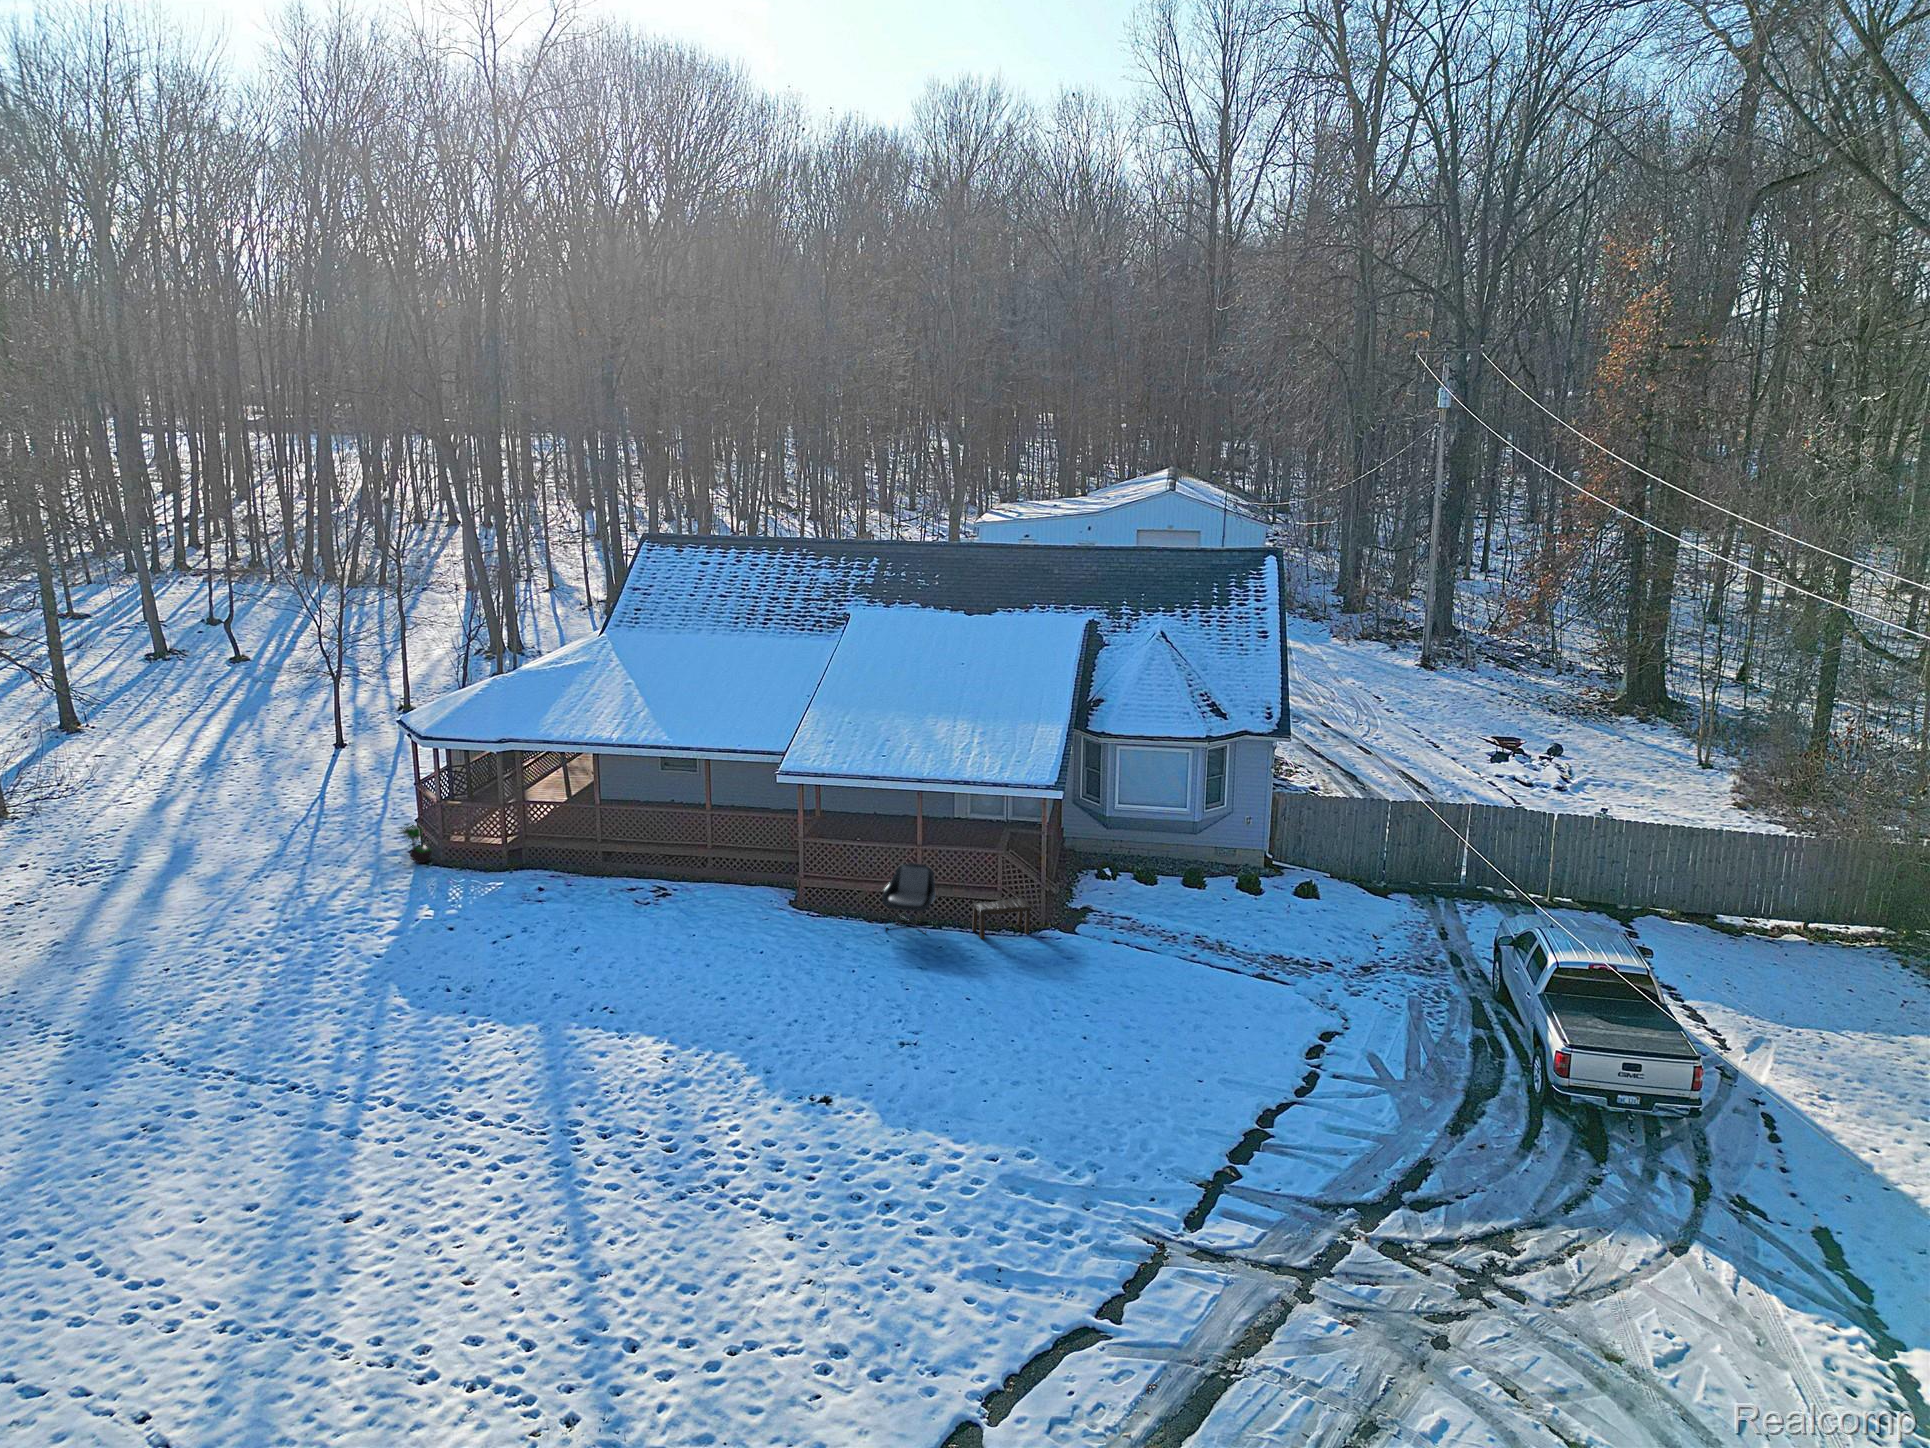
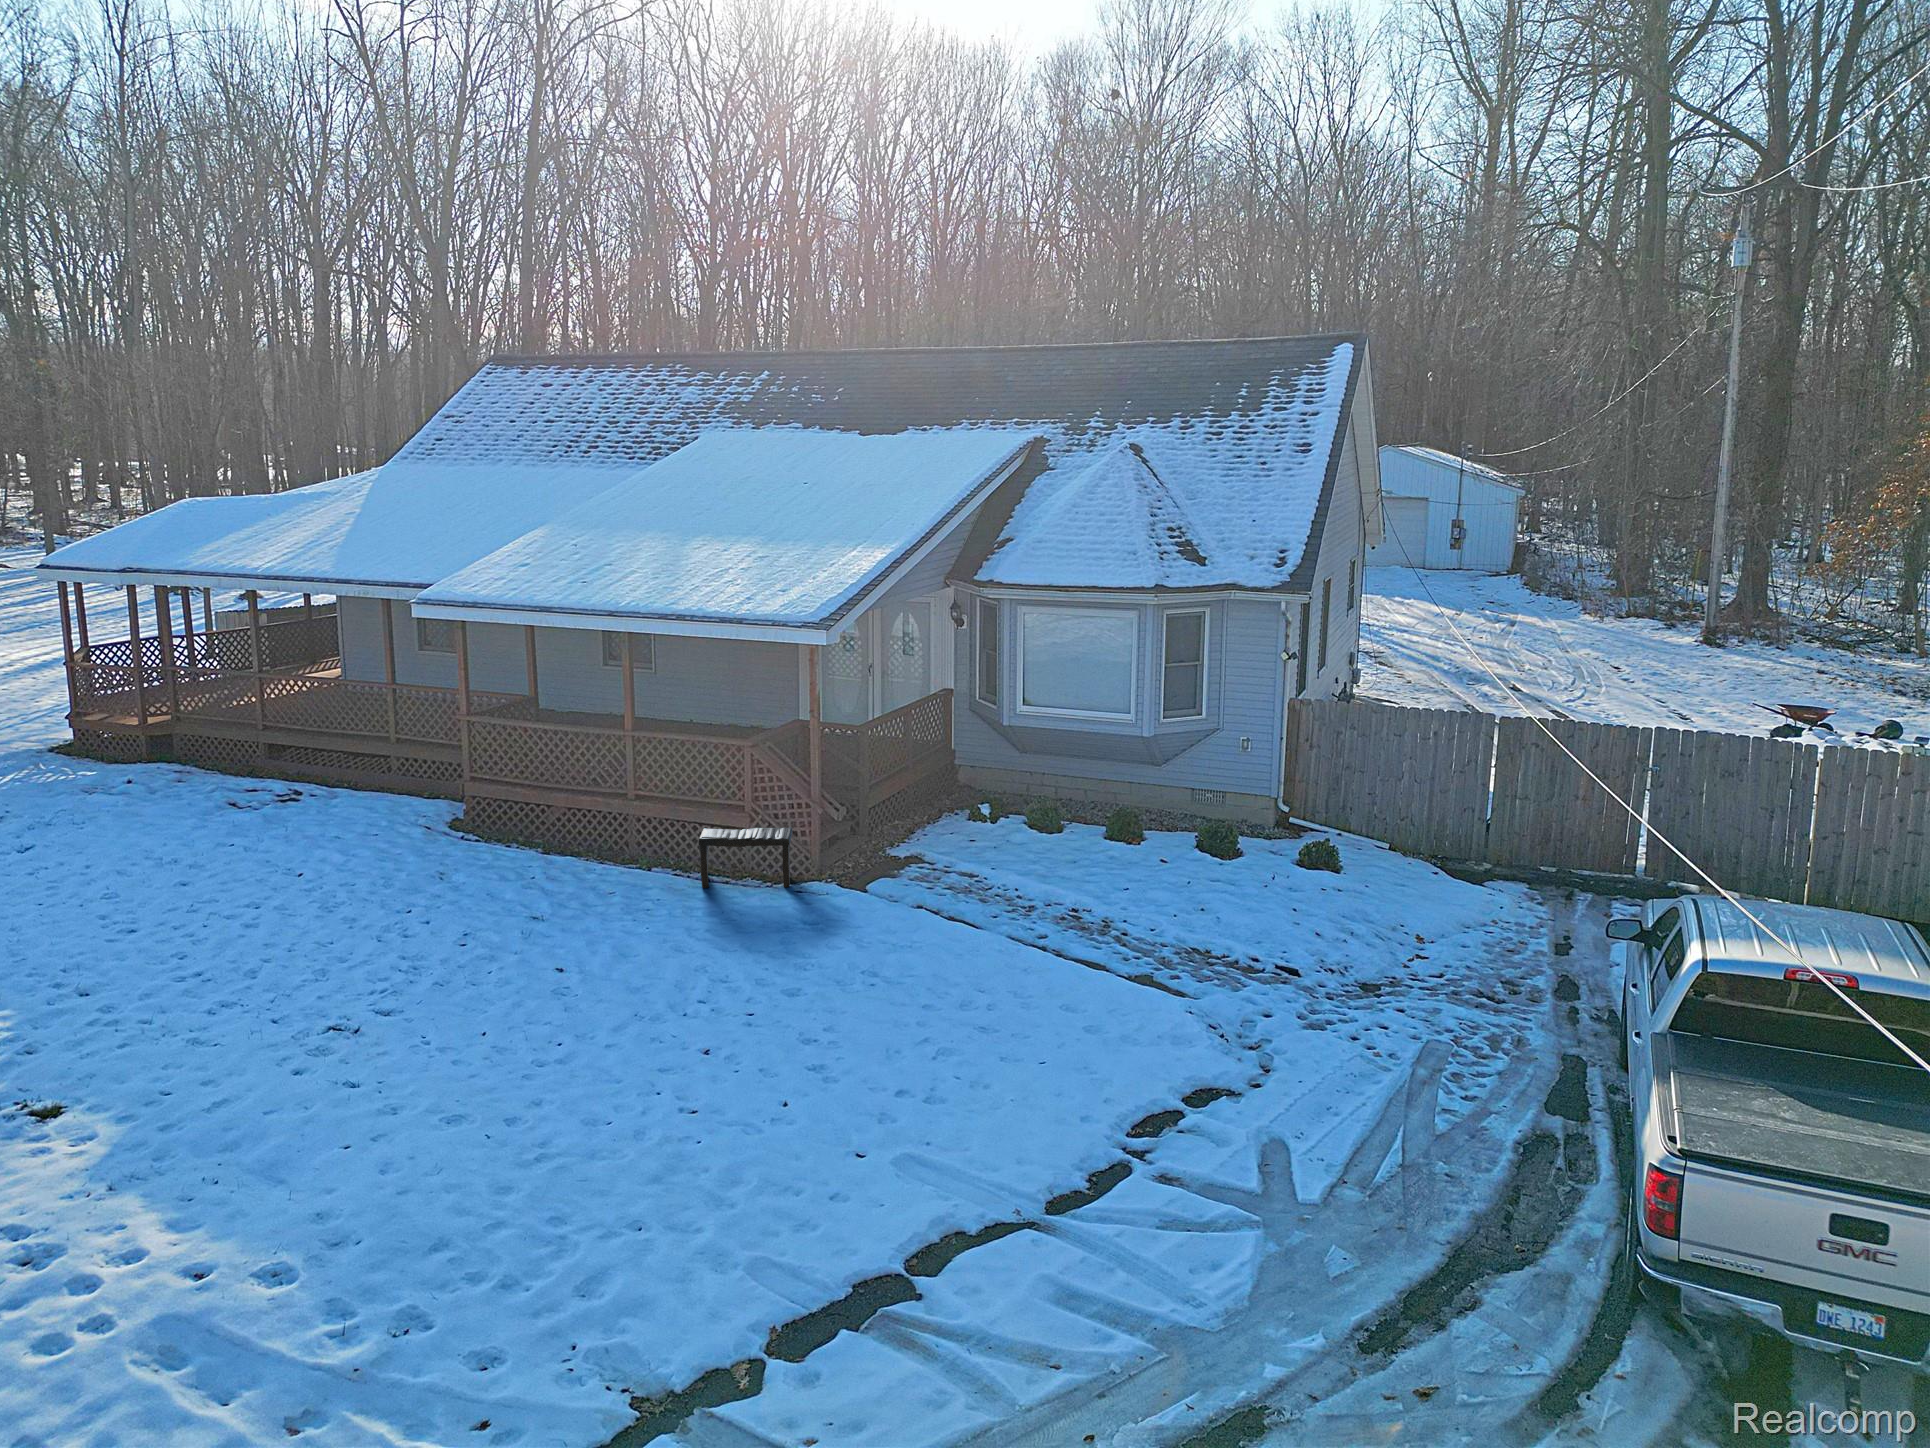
potted tree: present [401,824,432,863] -> none [17,684,67,747]
lounge chair: present [882,863,935,933] -> none [559,763,663,874]

